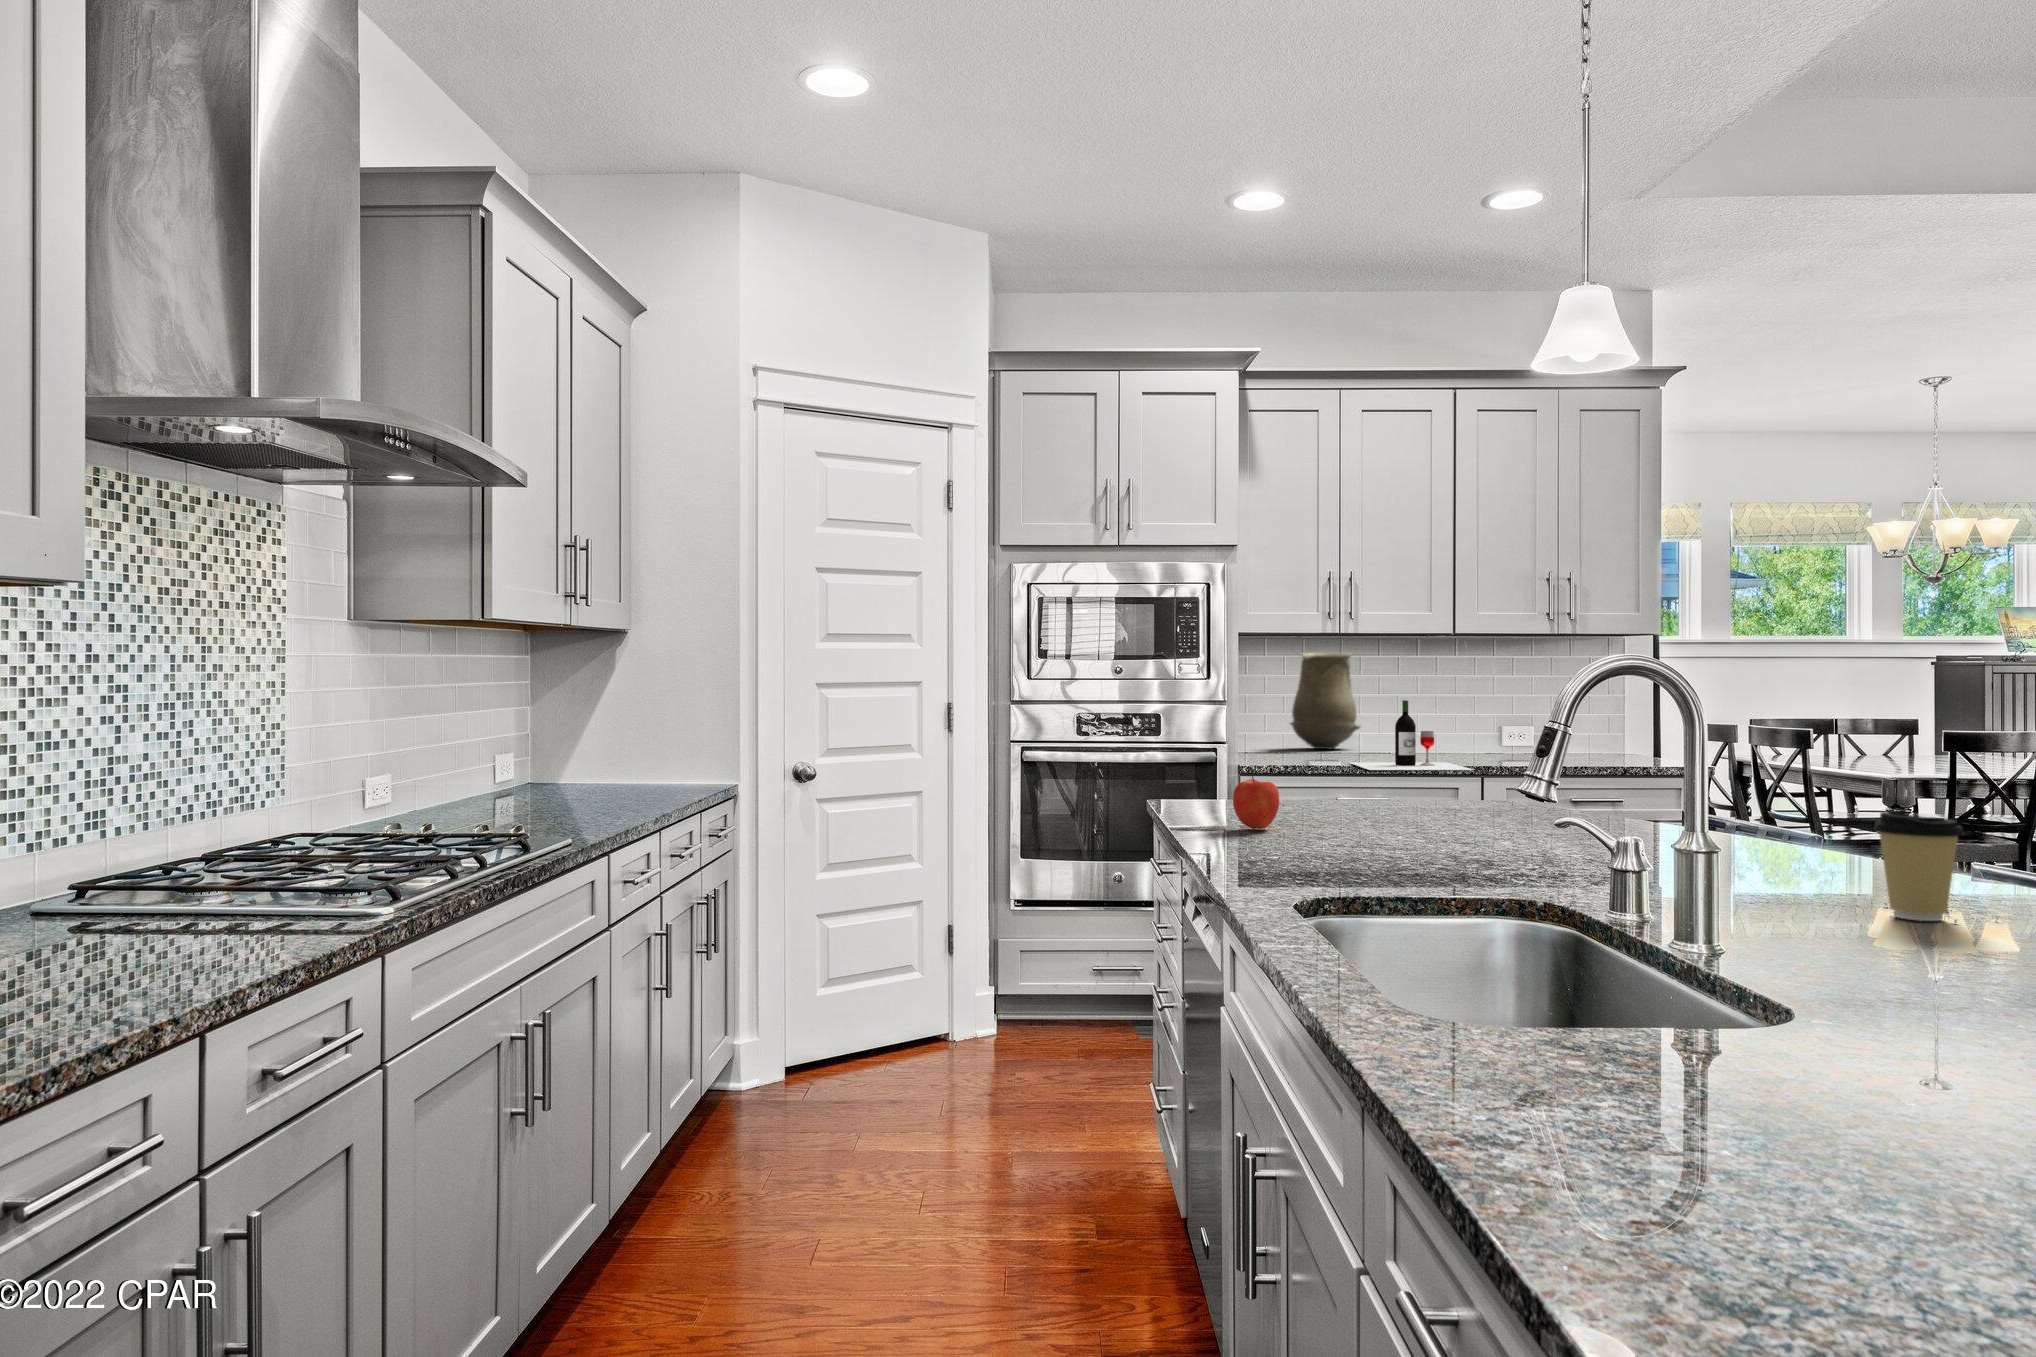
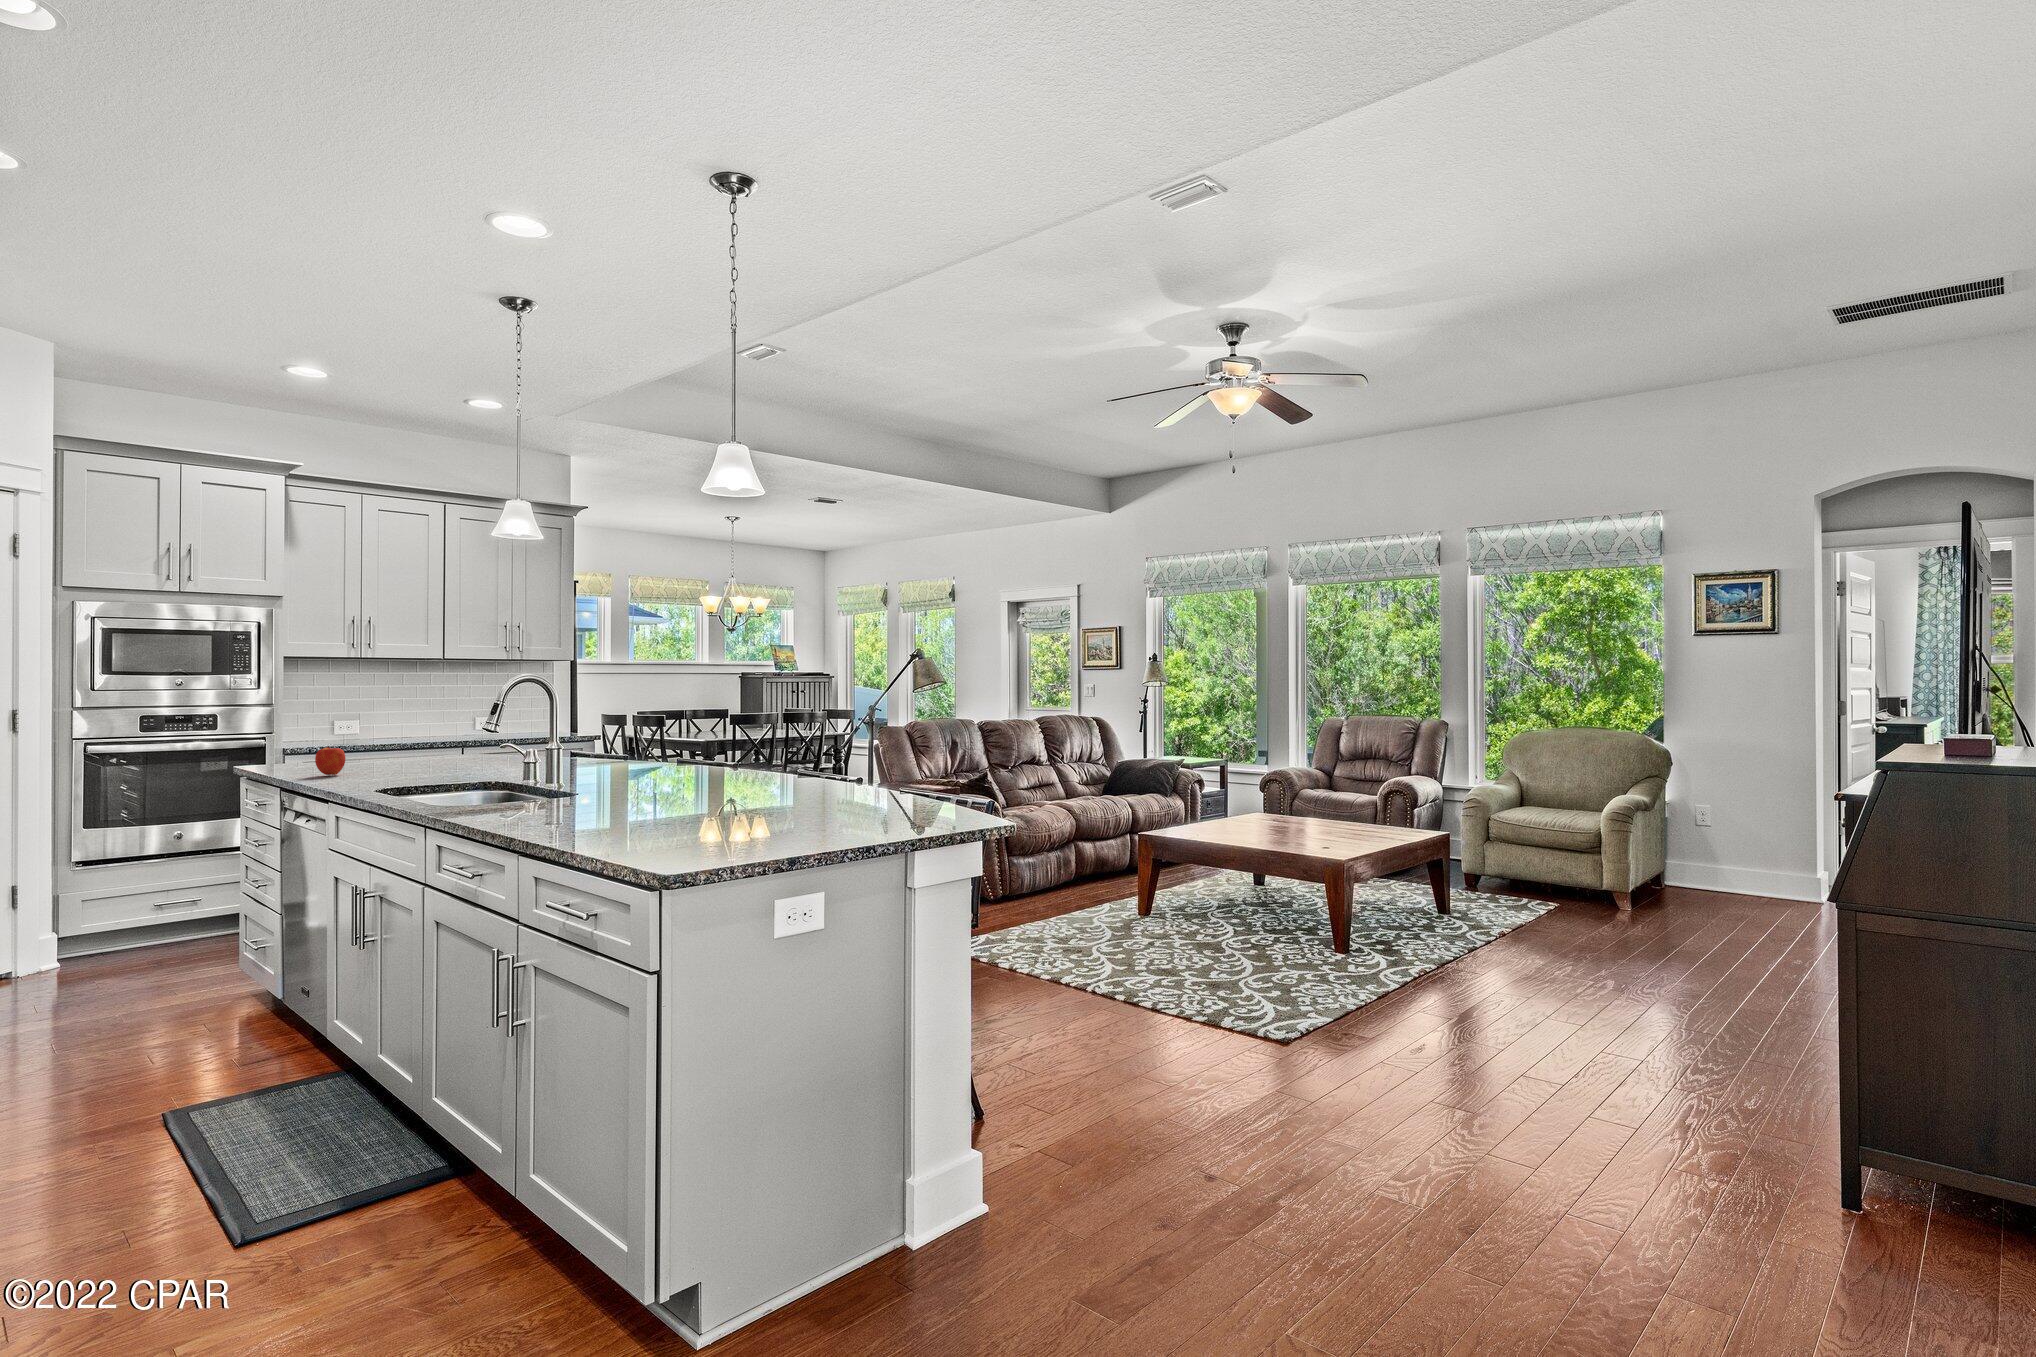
vase: present [1290,653,1360,749] -> none [319,671,376,737]
wine bottle: present [1351,700,1473,770] -> none [371,703,459,747]
coffee cup: present [1873,811,1964,921] -> none [624,740,654,779]

